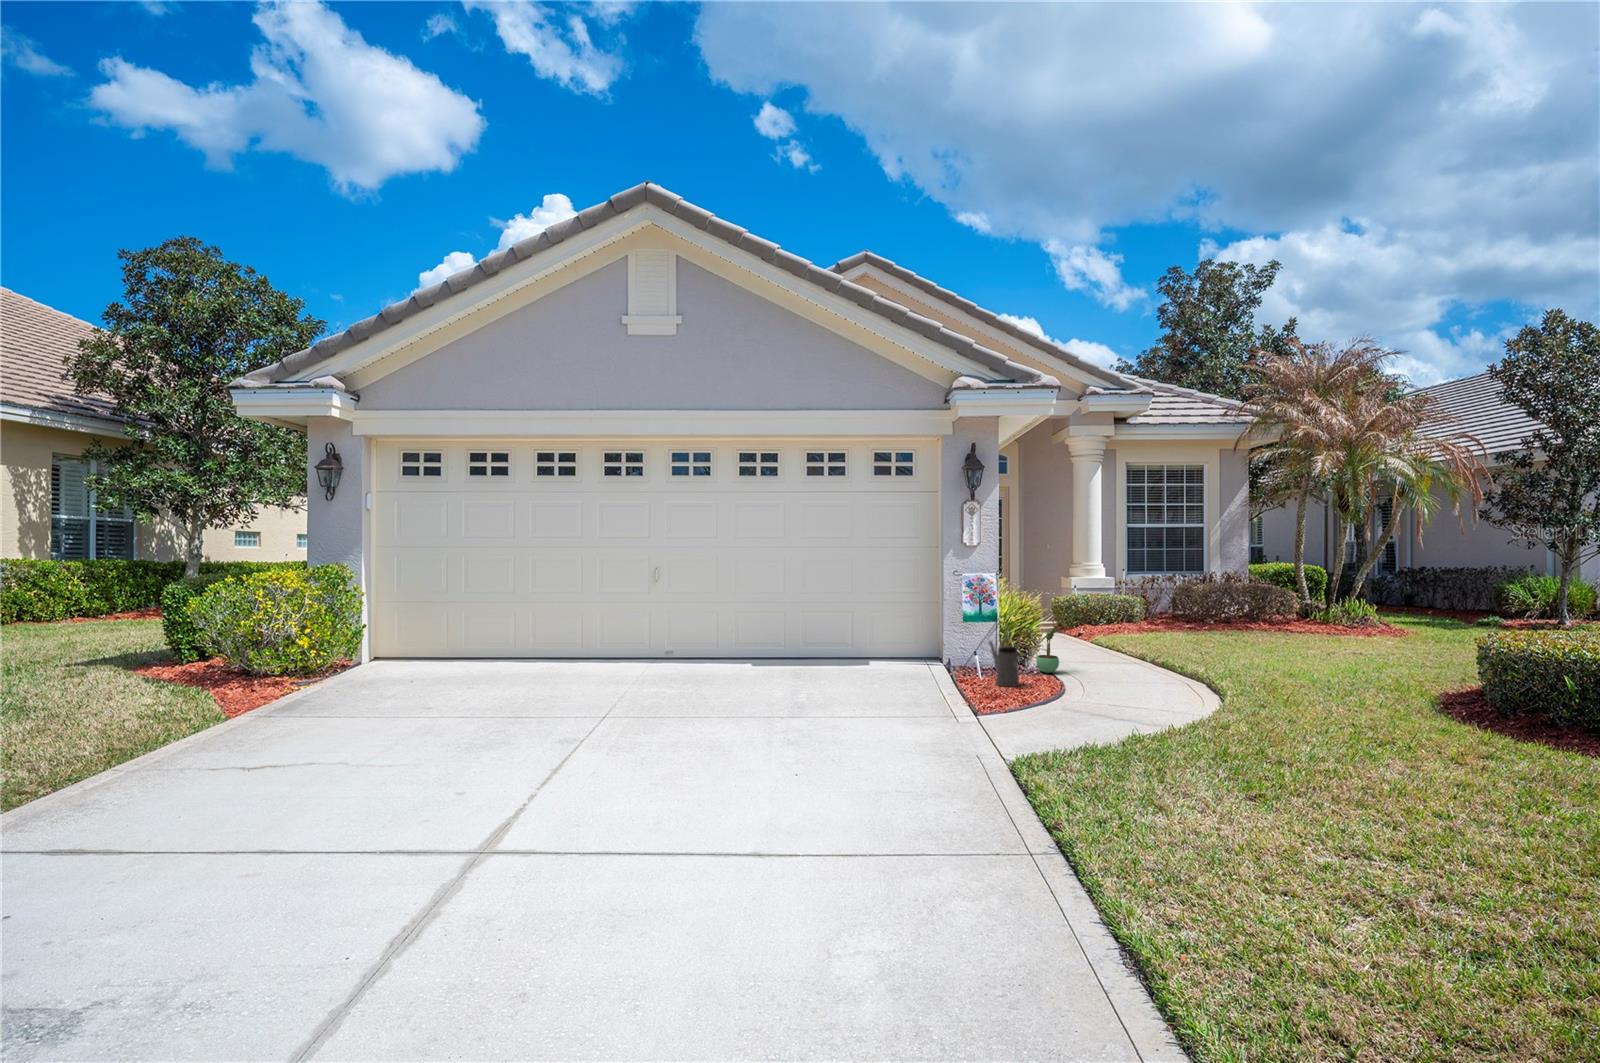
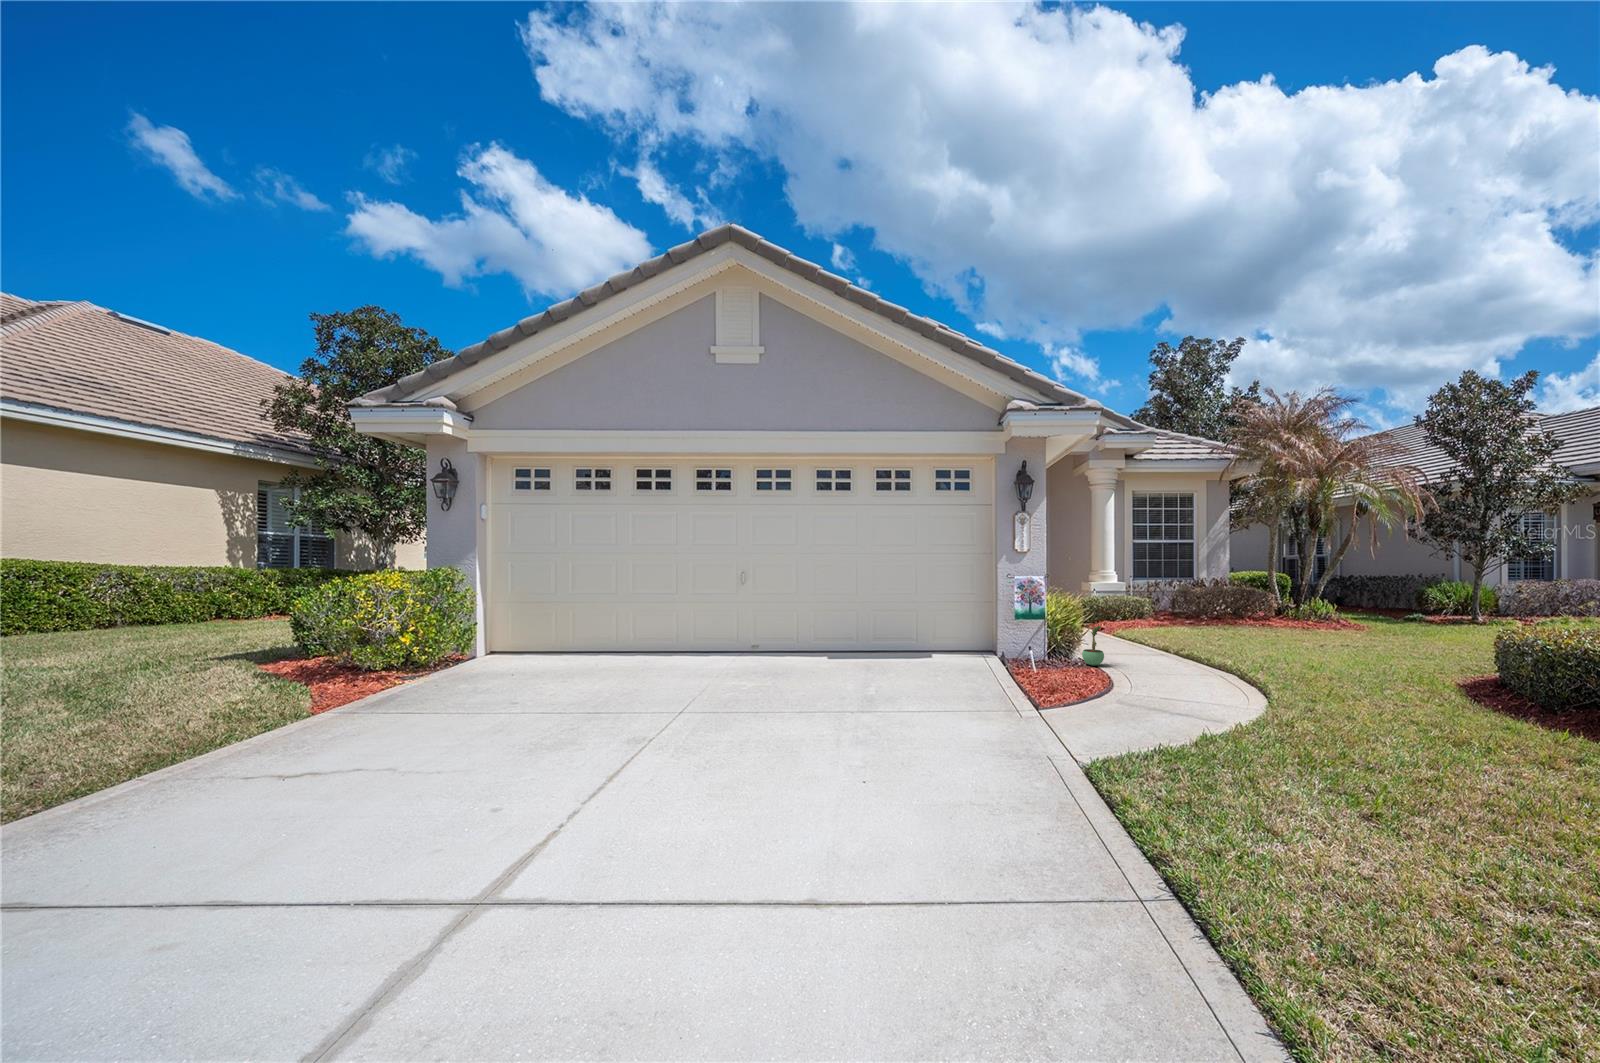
watering can: present [989,640,1019,687] -> none [1041,634,1074,678]

